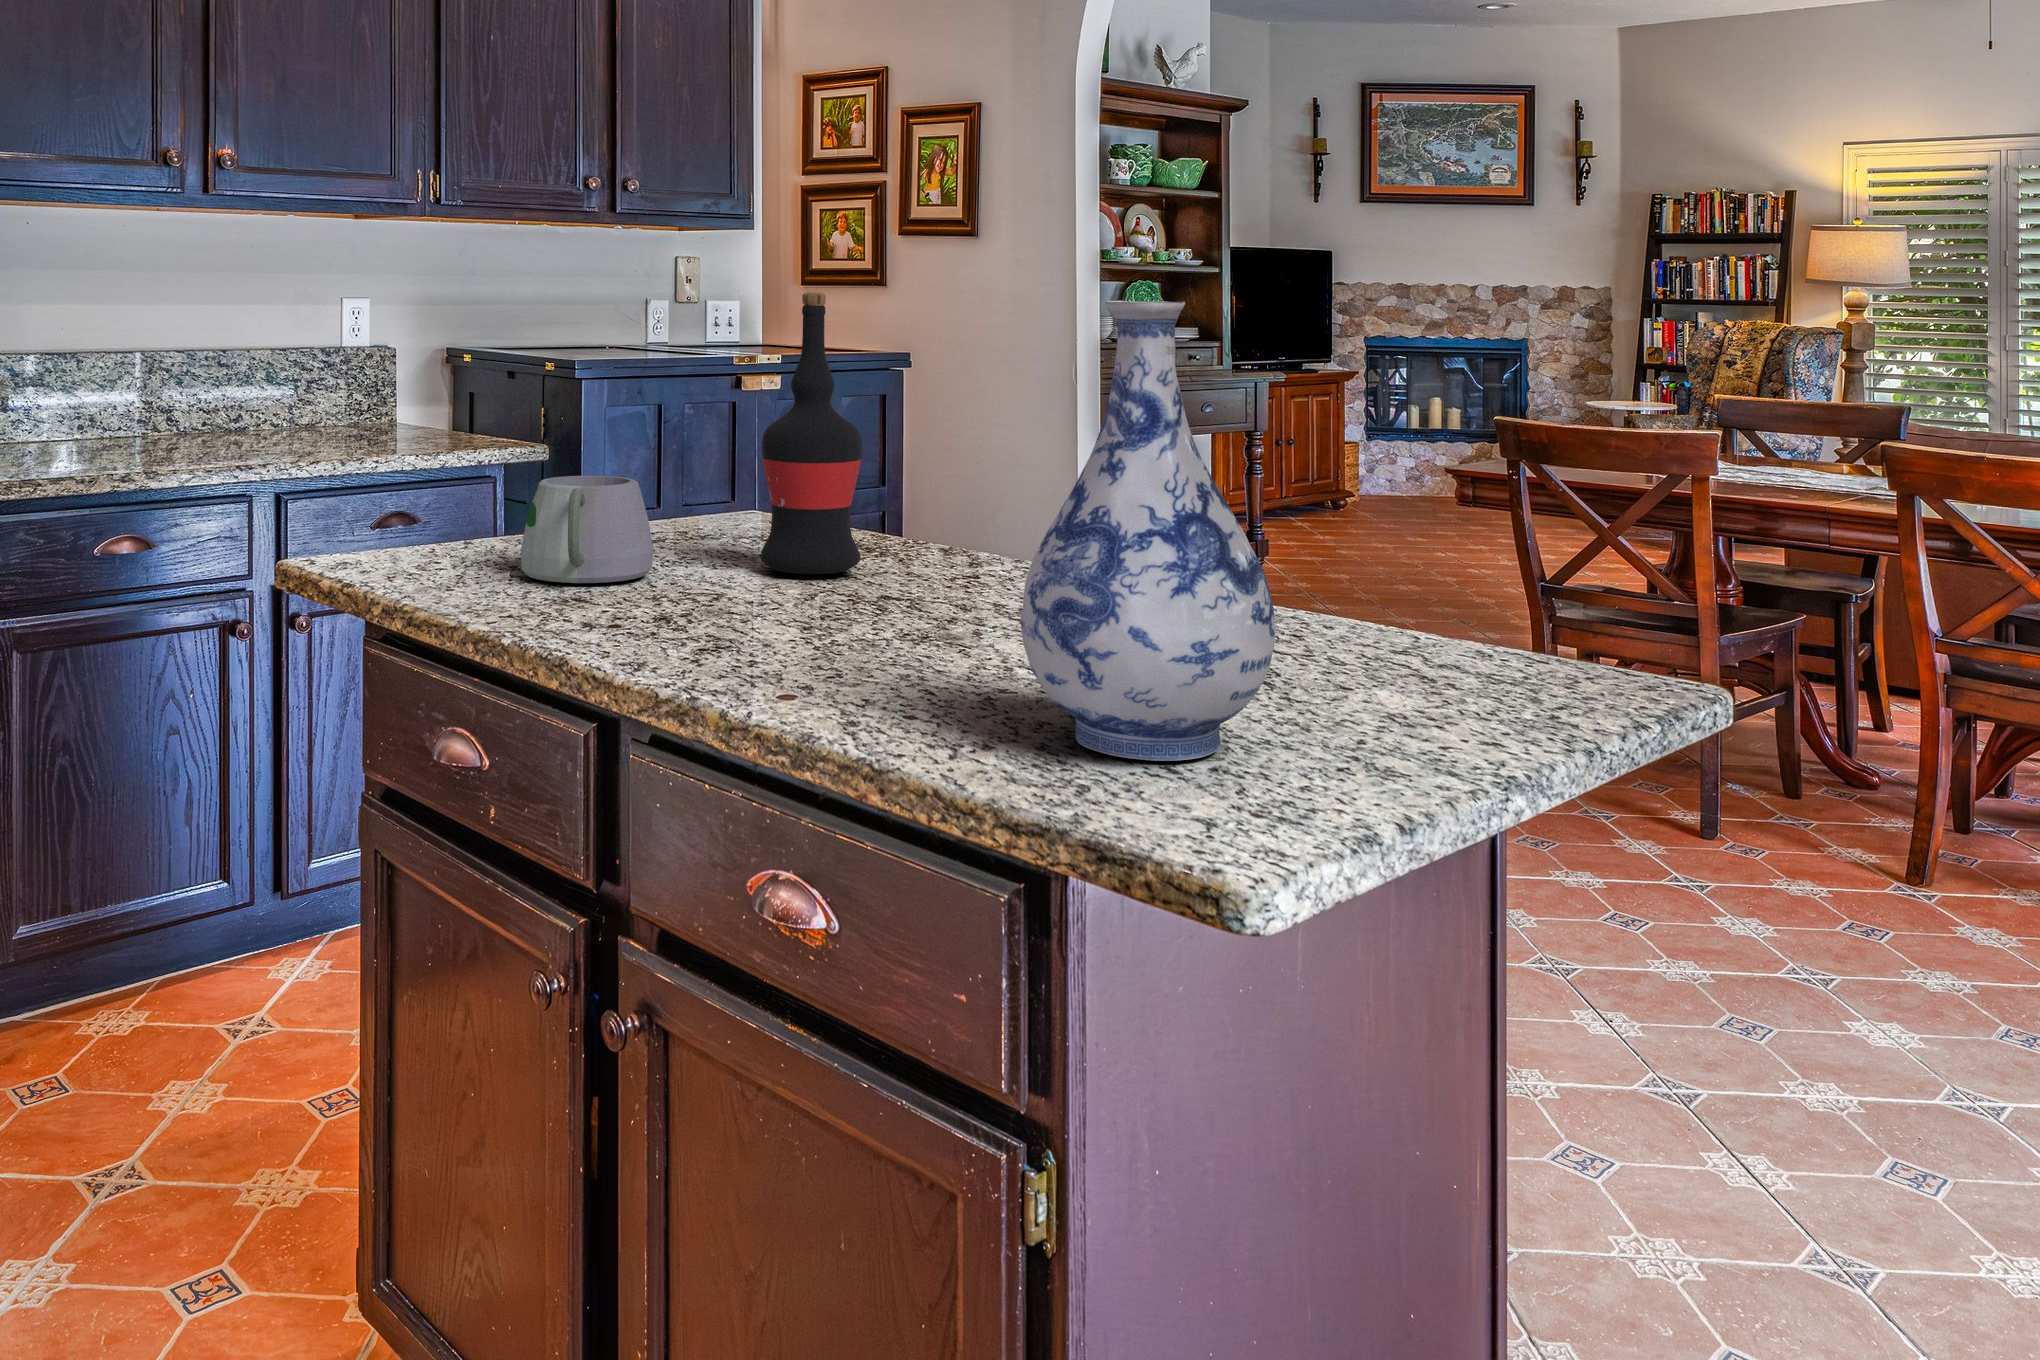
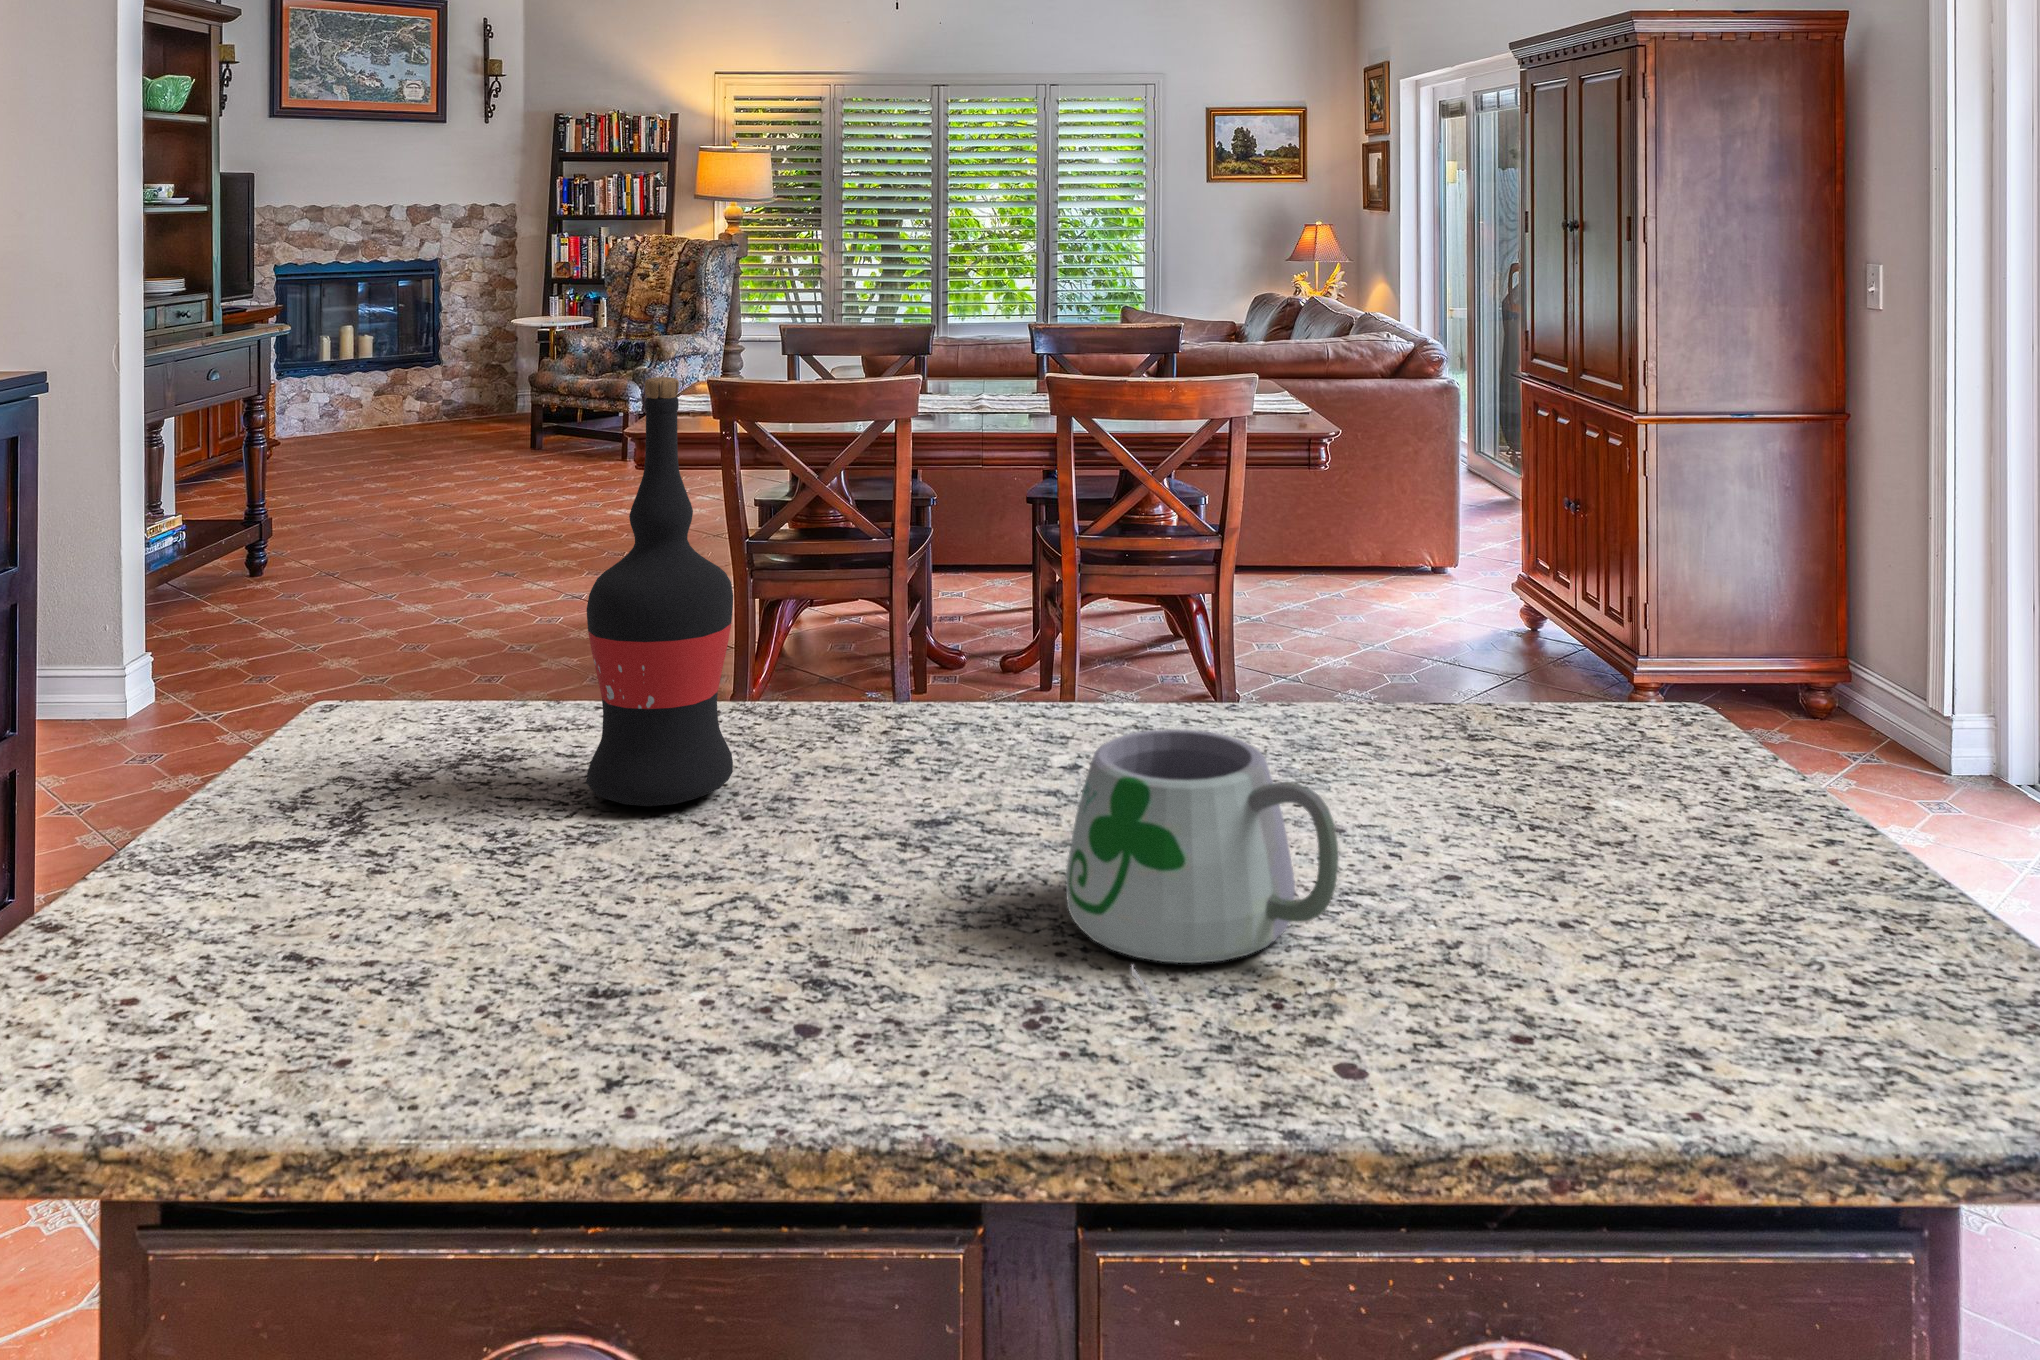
vase: present [1021,300,1275,761] -> none [1558,428,1887,1006]
mug: present [480,476,653,583] -> present [1065,729,1338,1007]

